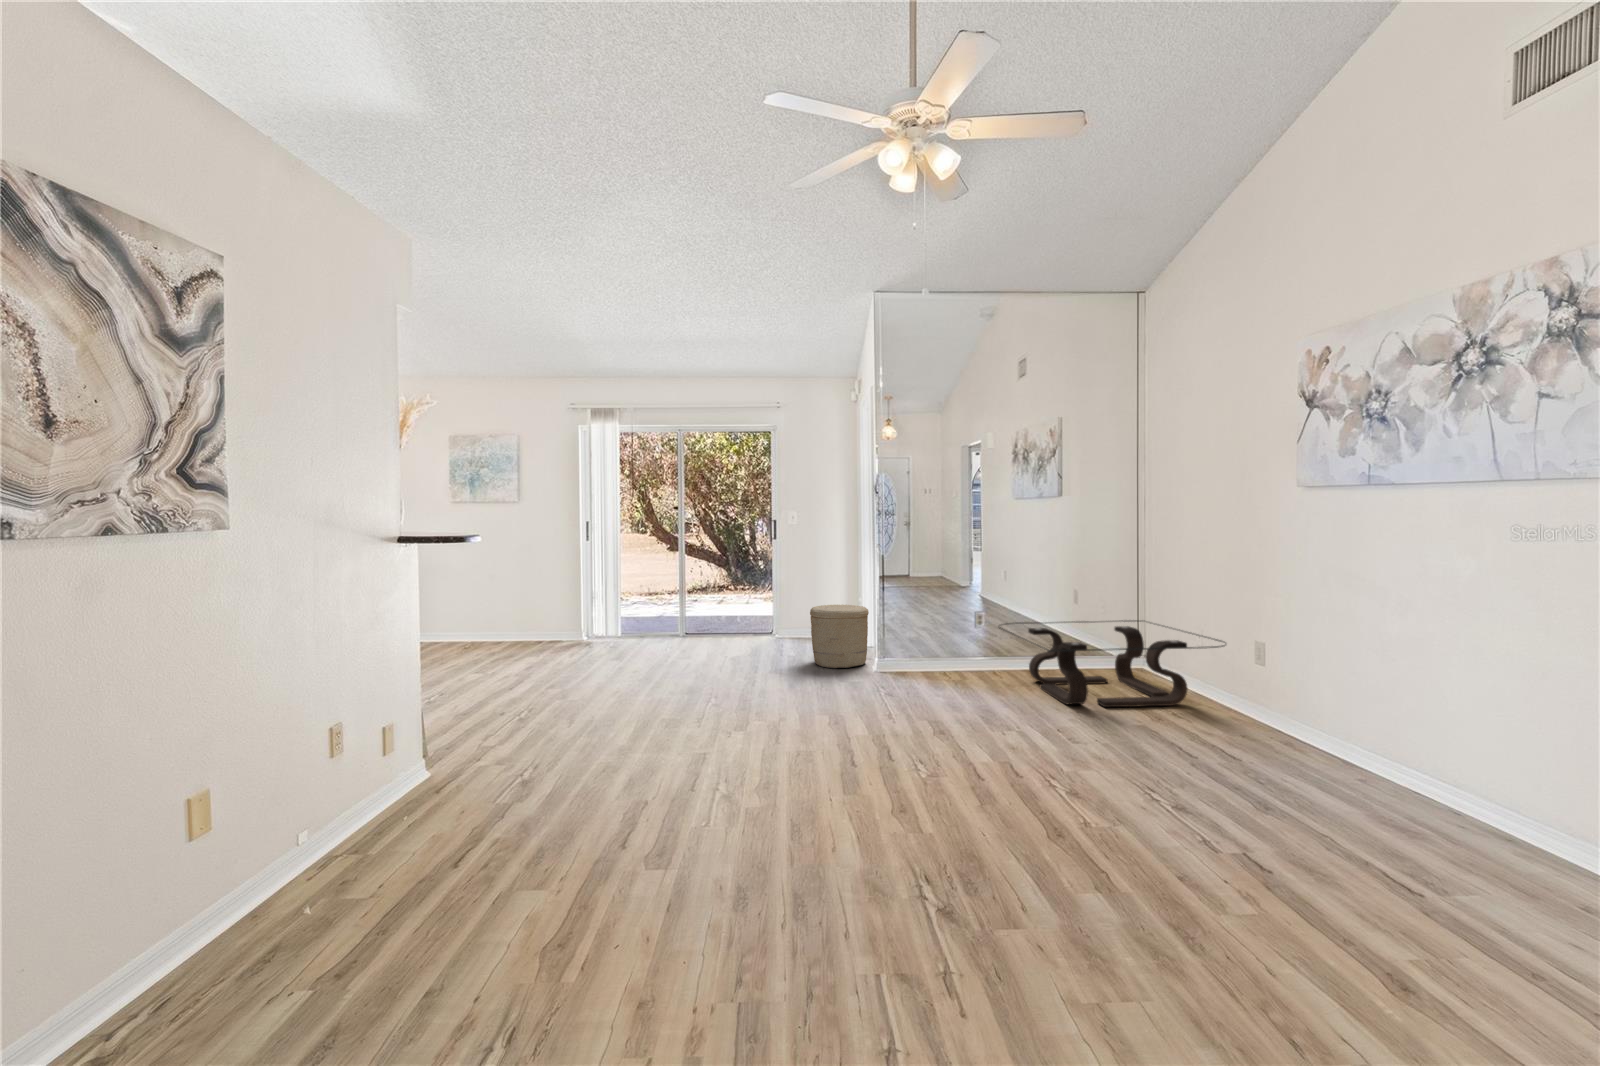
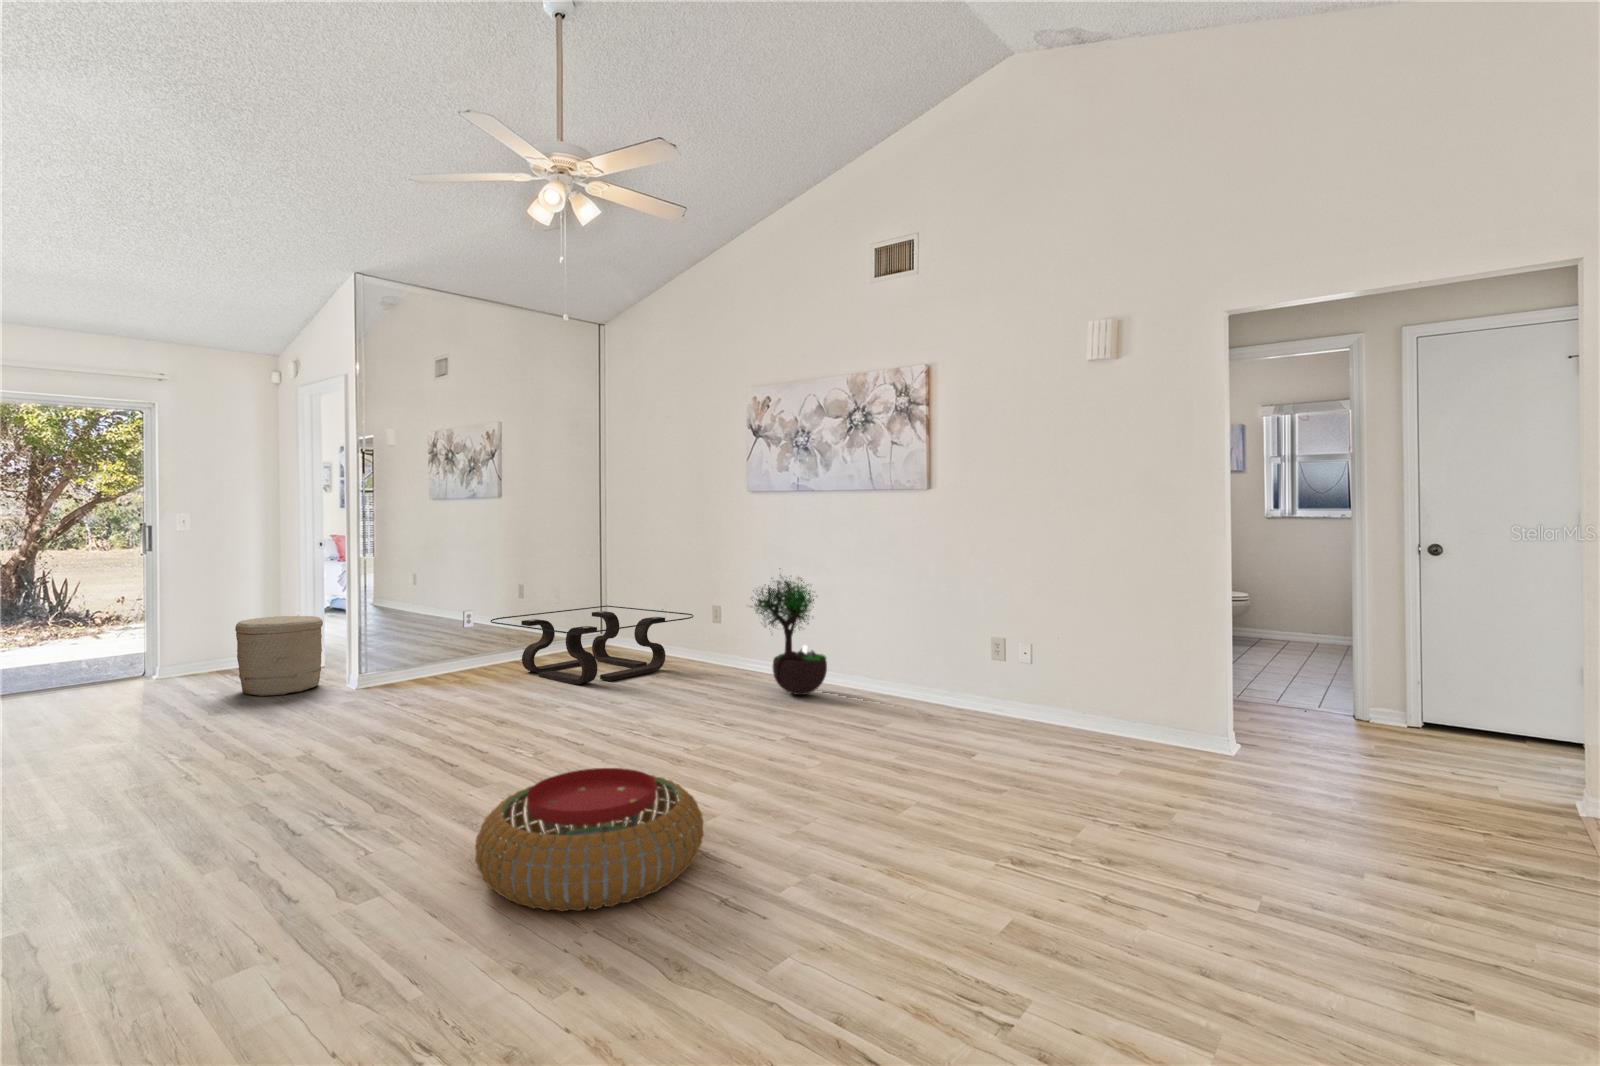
potted tree: none [1257,593,1411,784] -> present [754,575,827,695]
pouf: none [706,808,955,992] -> present [475,768,704,911]

